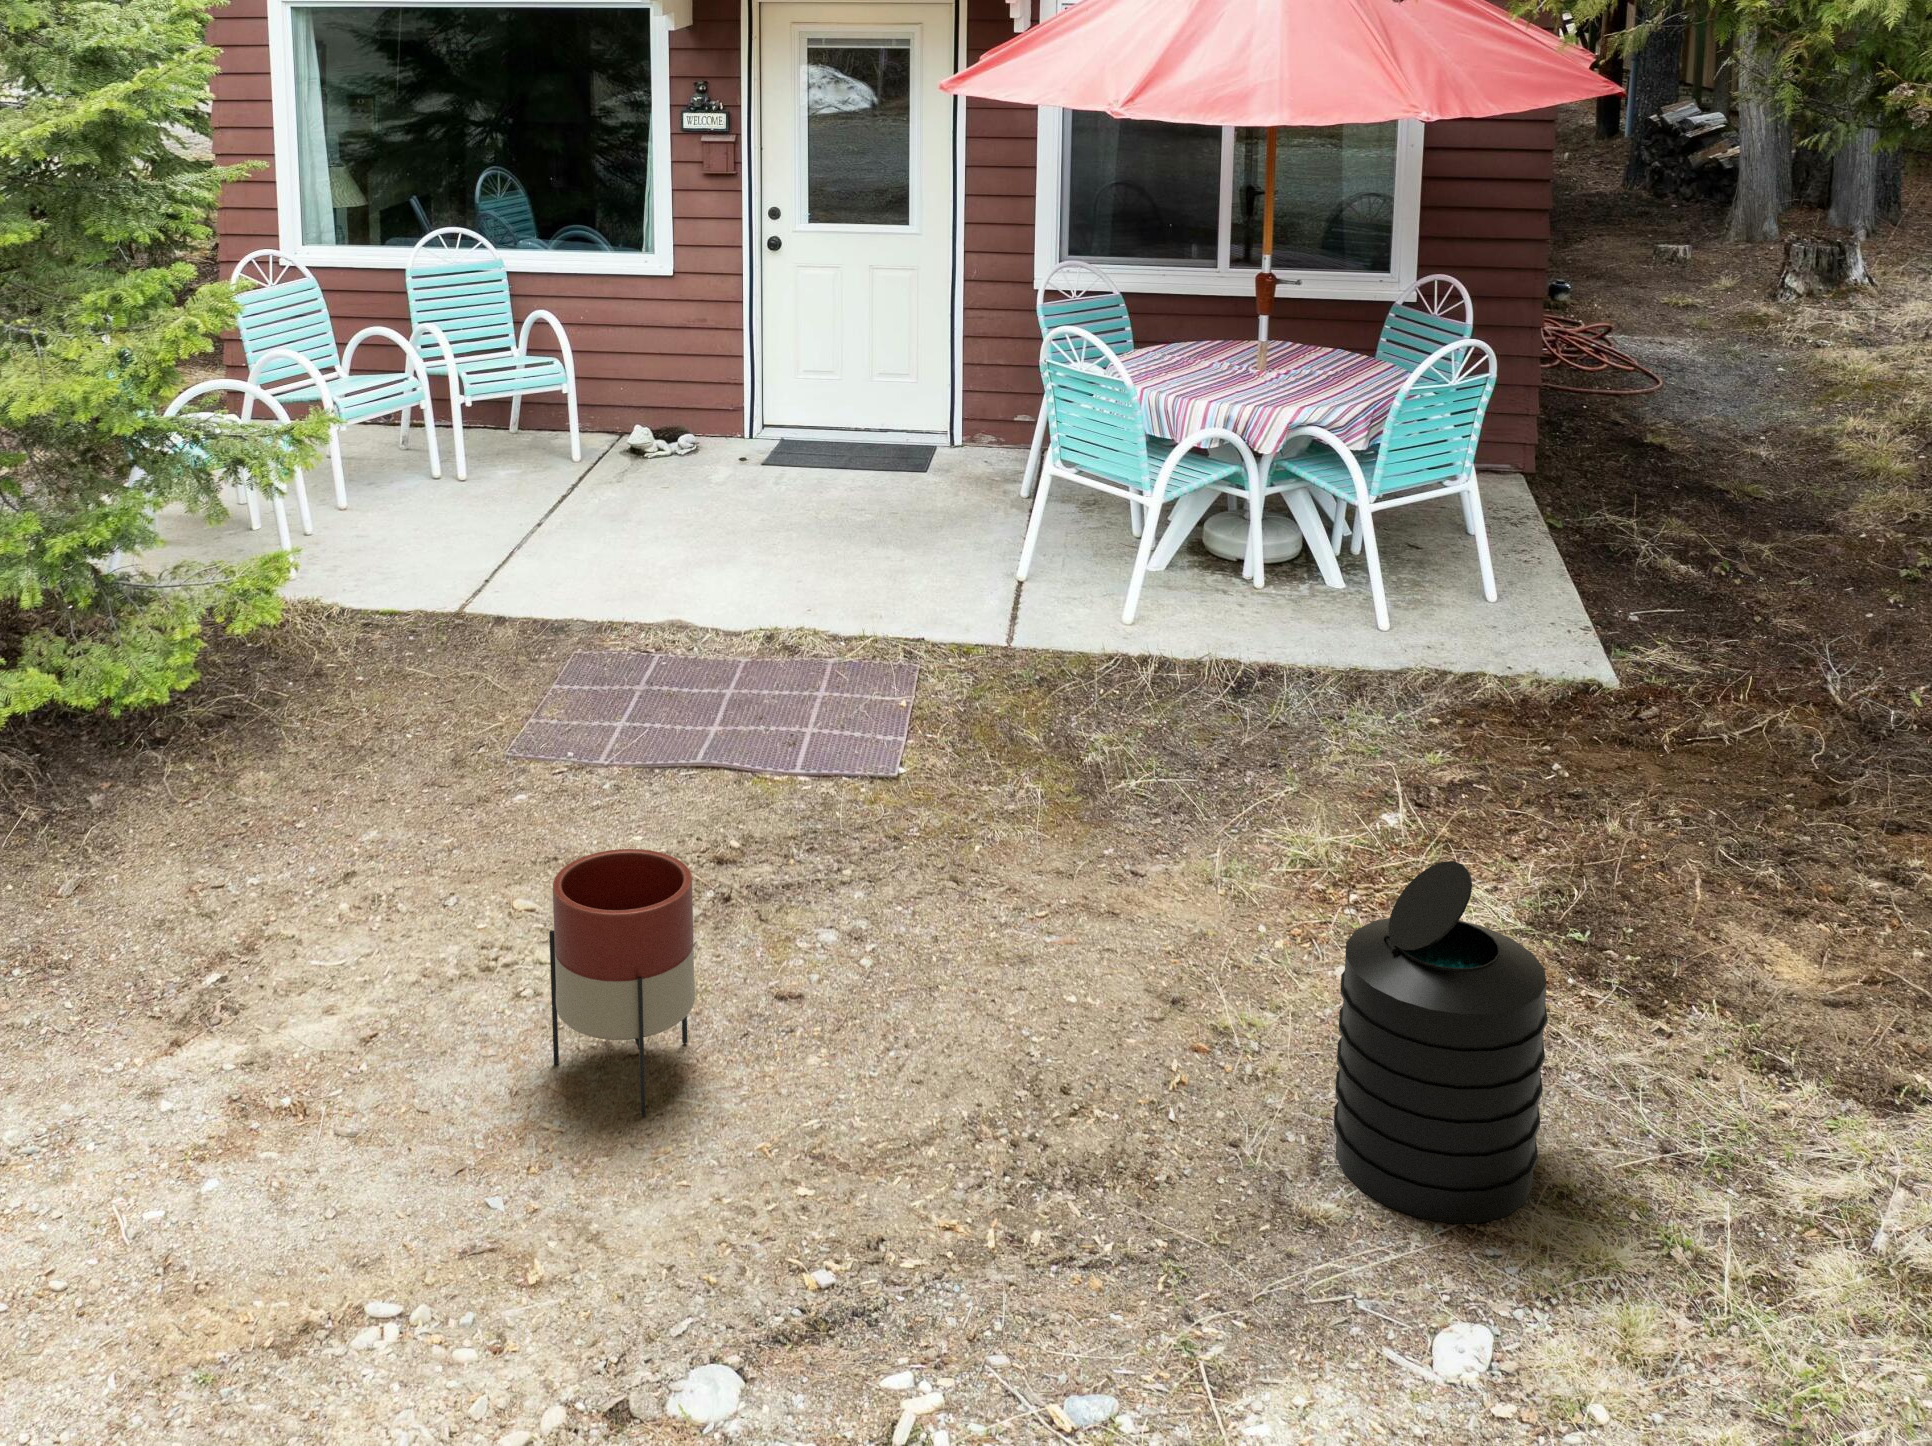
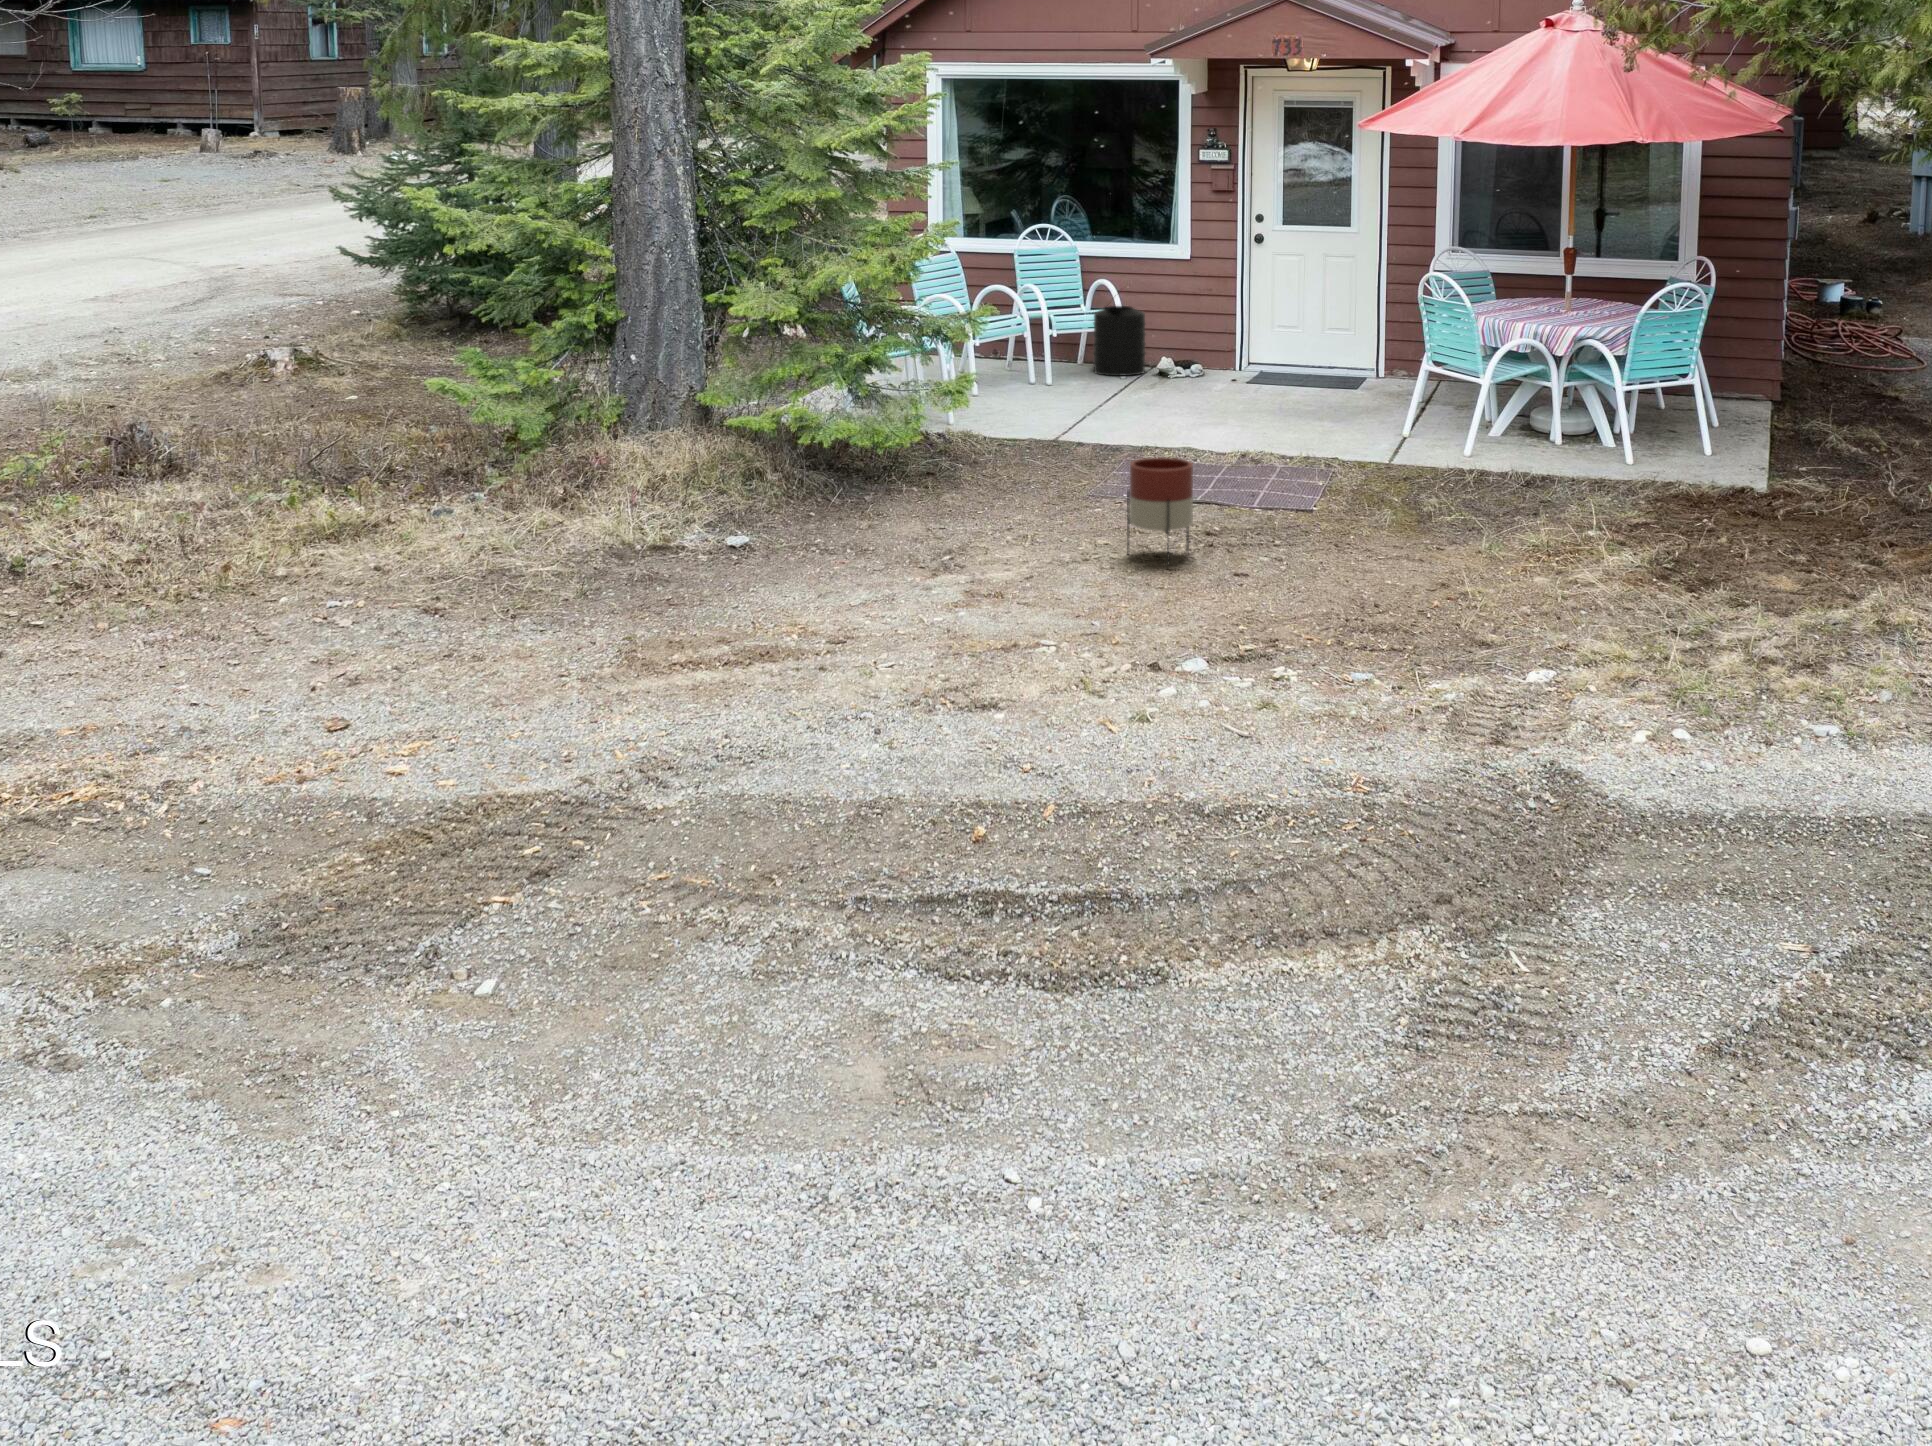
trash can: present [1334,861,1548,1223] -> present [1093,305,1146,376]

